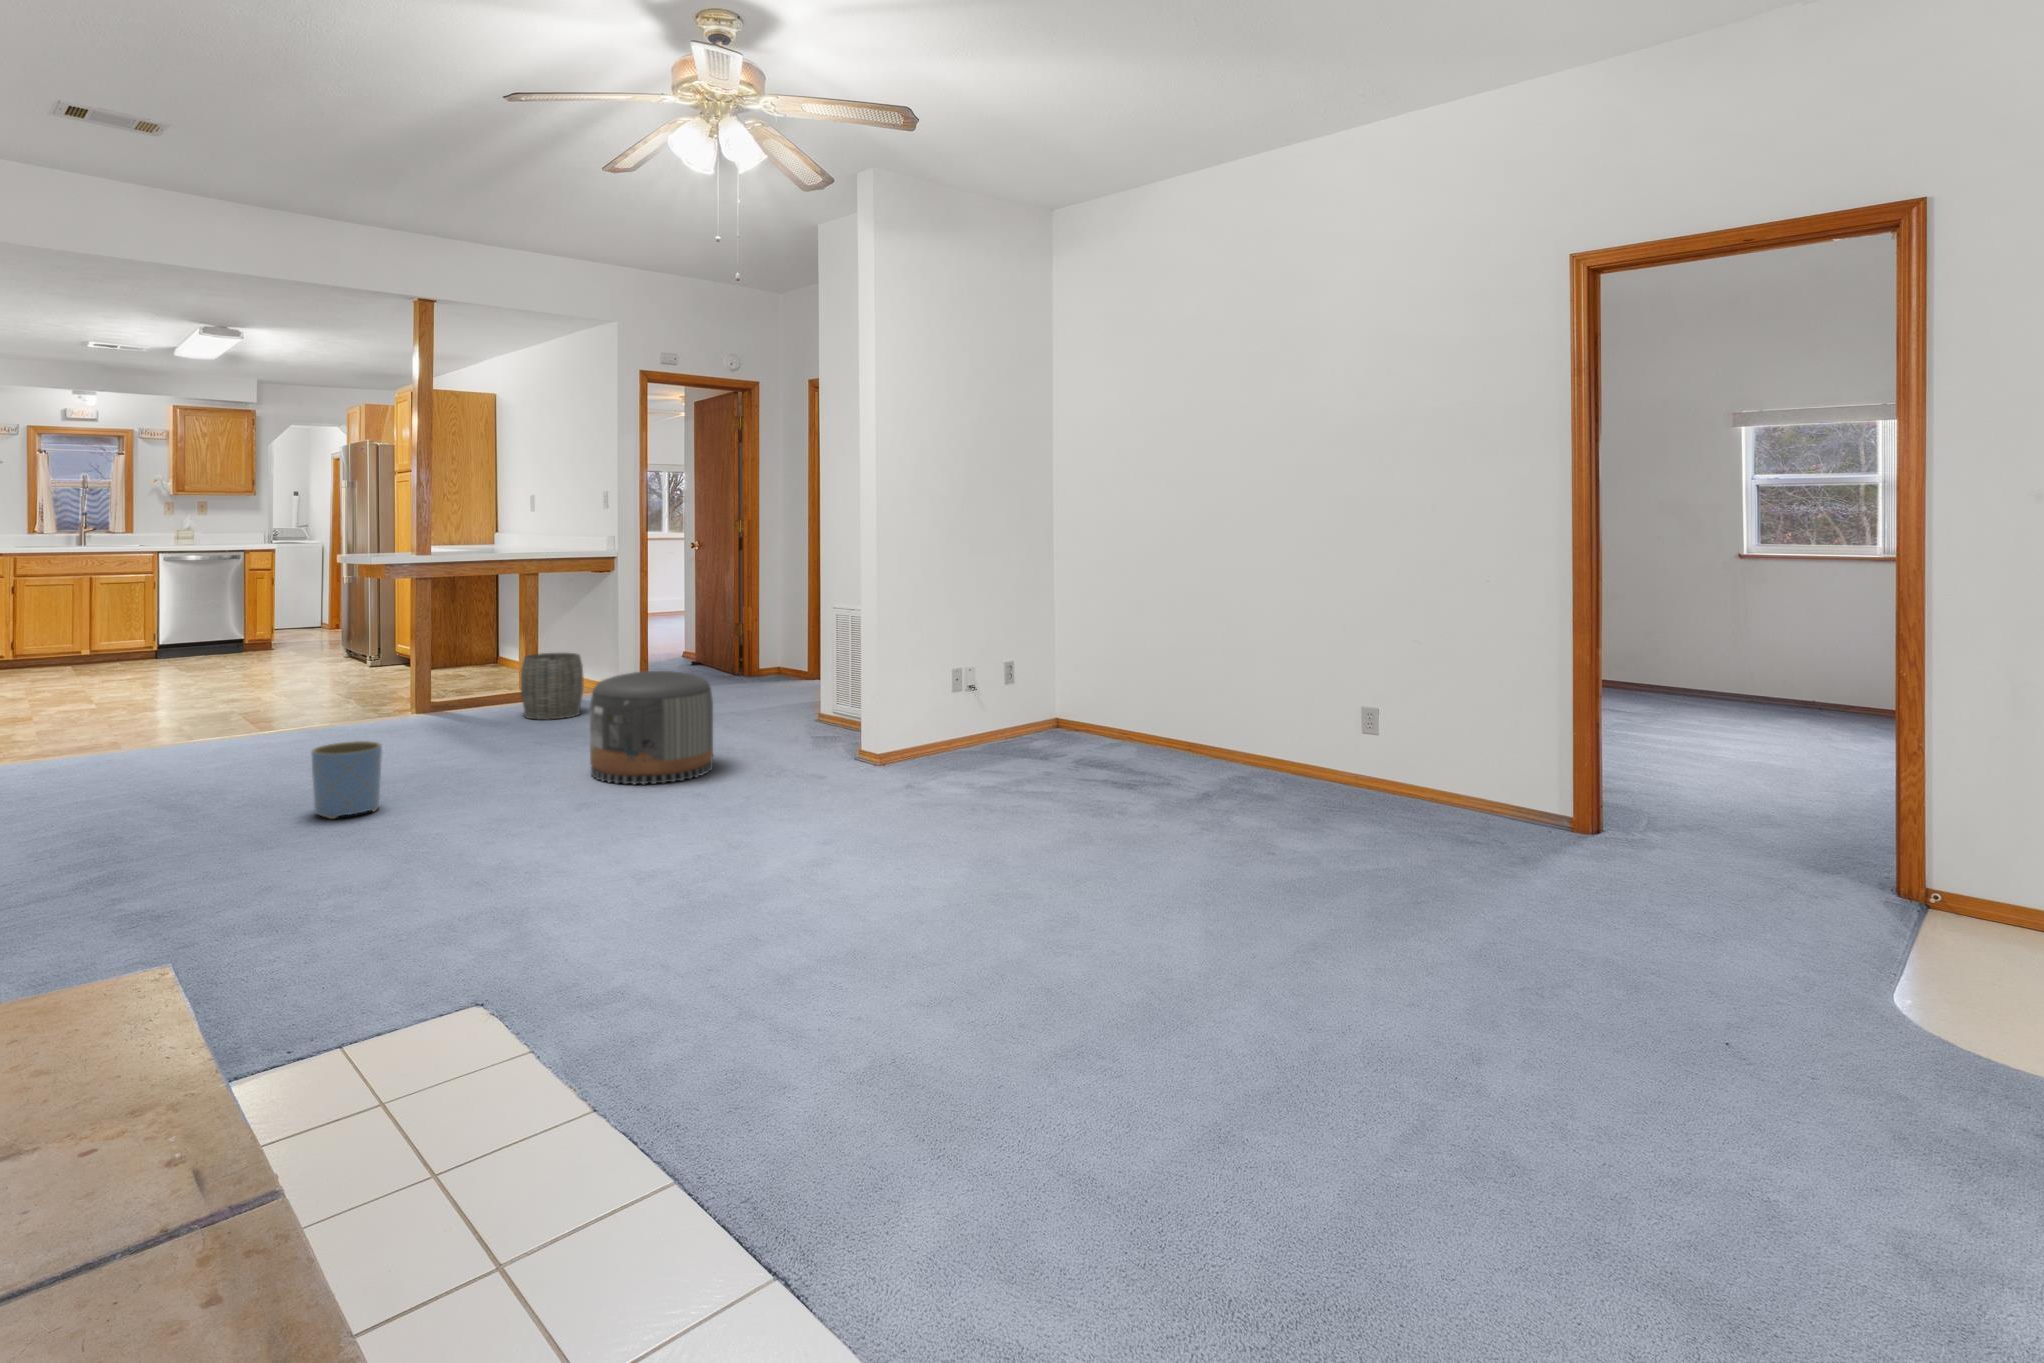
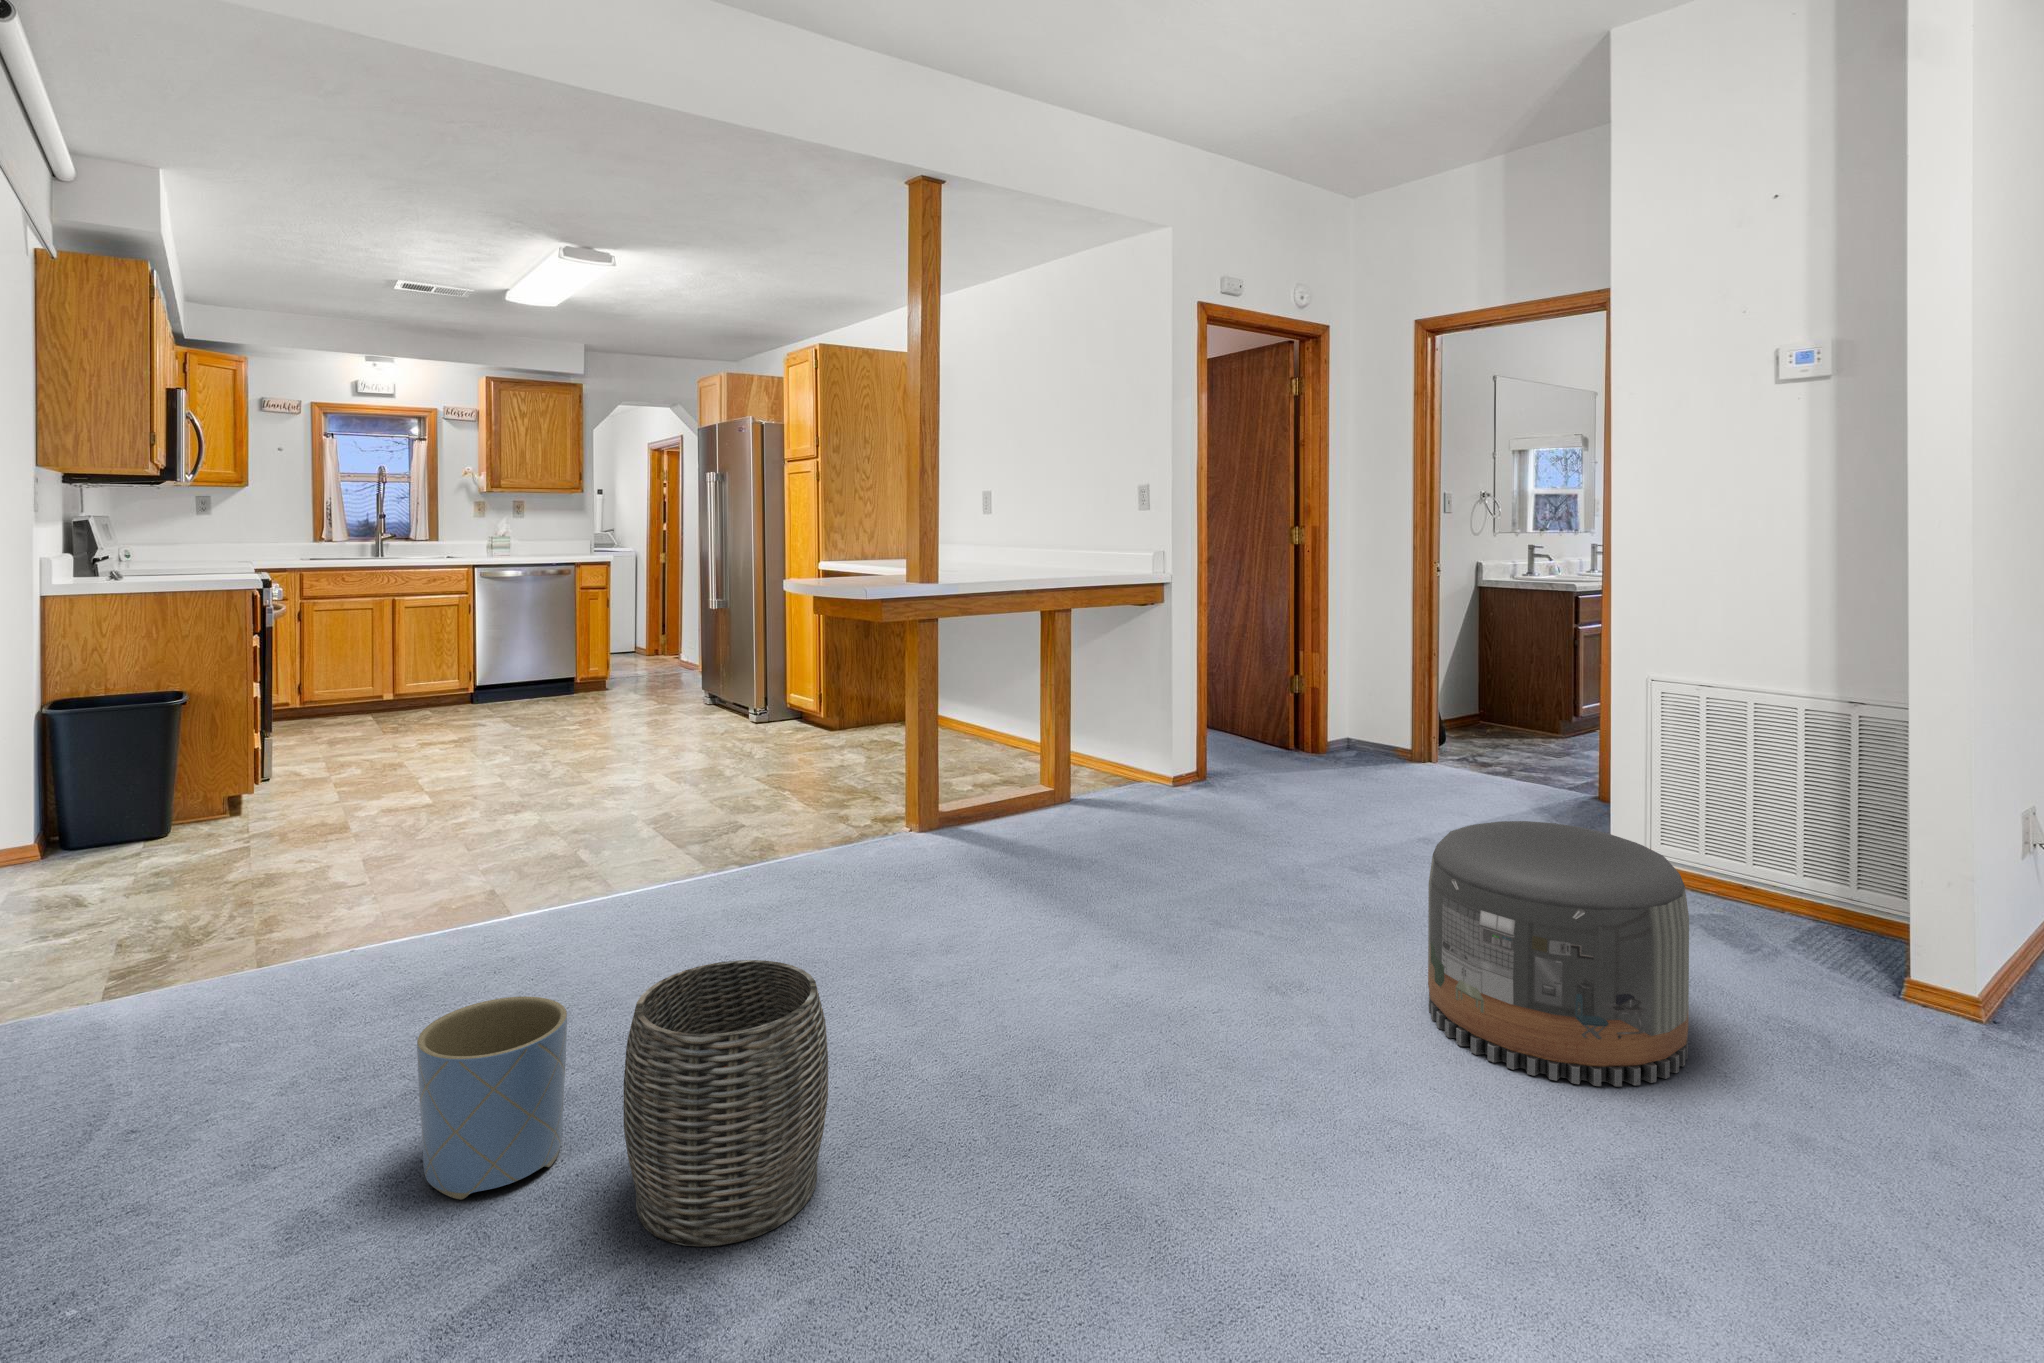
woven basket: present [521,653,584,720] -> present [624,960,828,1246]
planter: present [312,741,382,819] -> present [417,996,567,1199]

